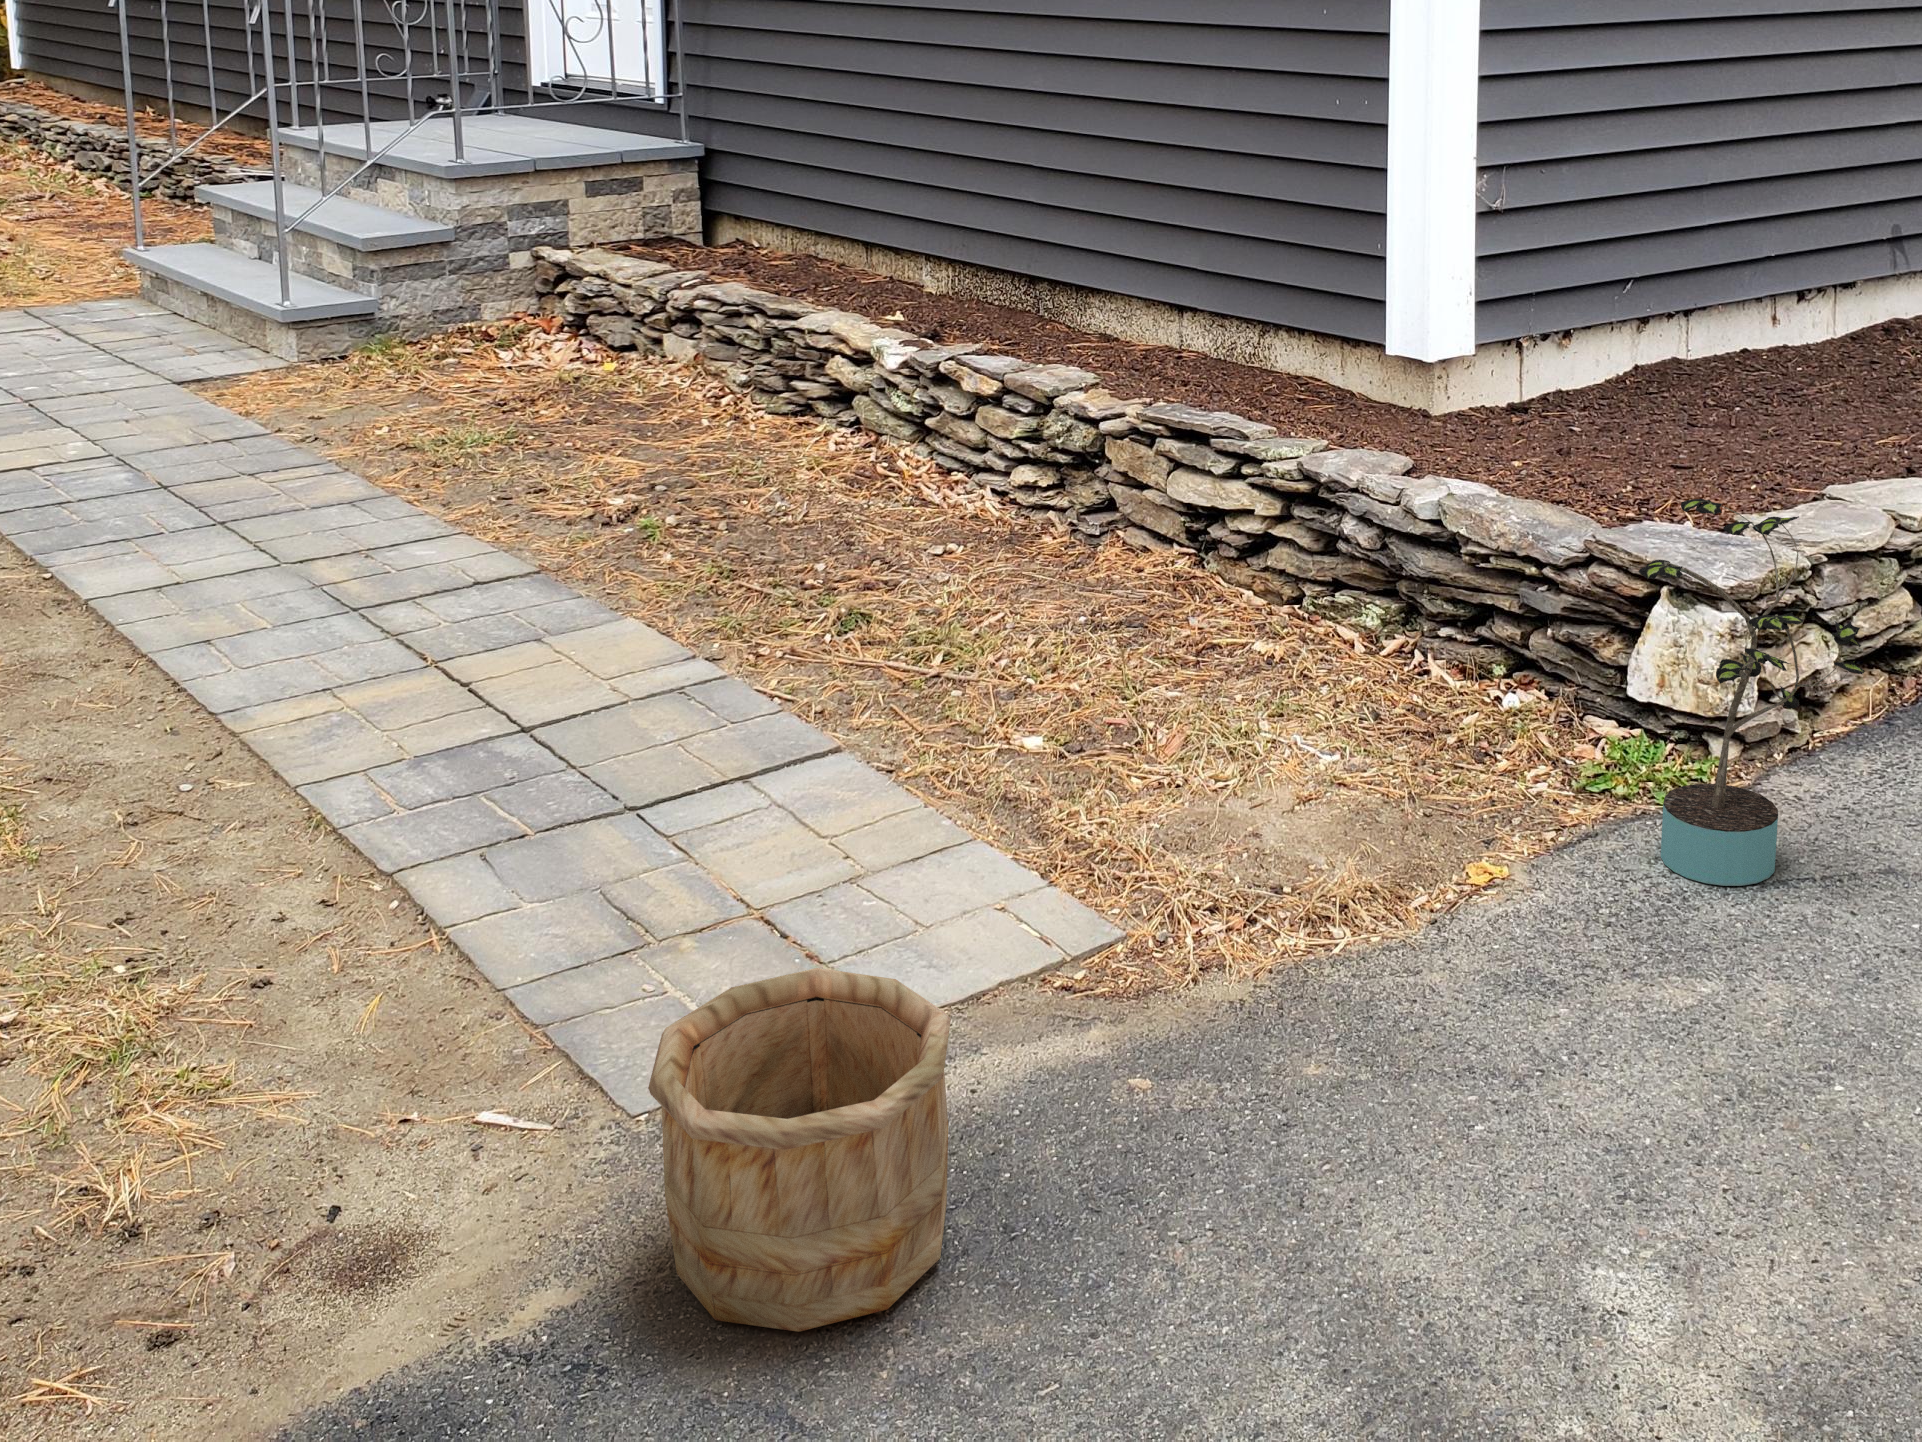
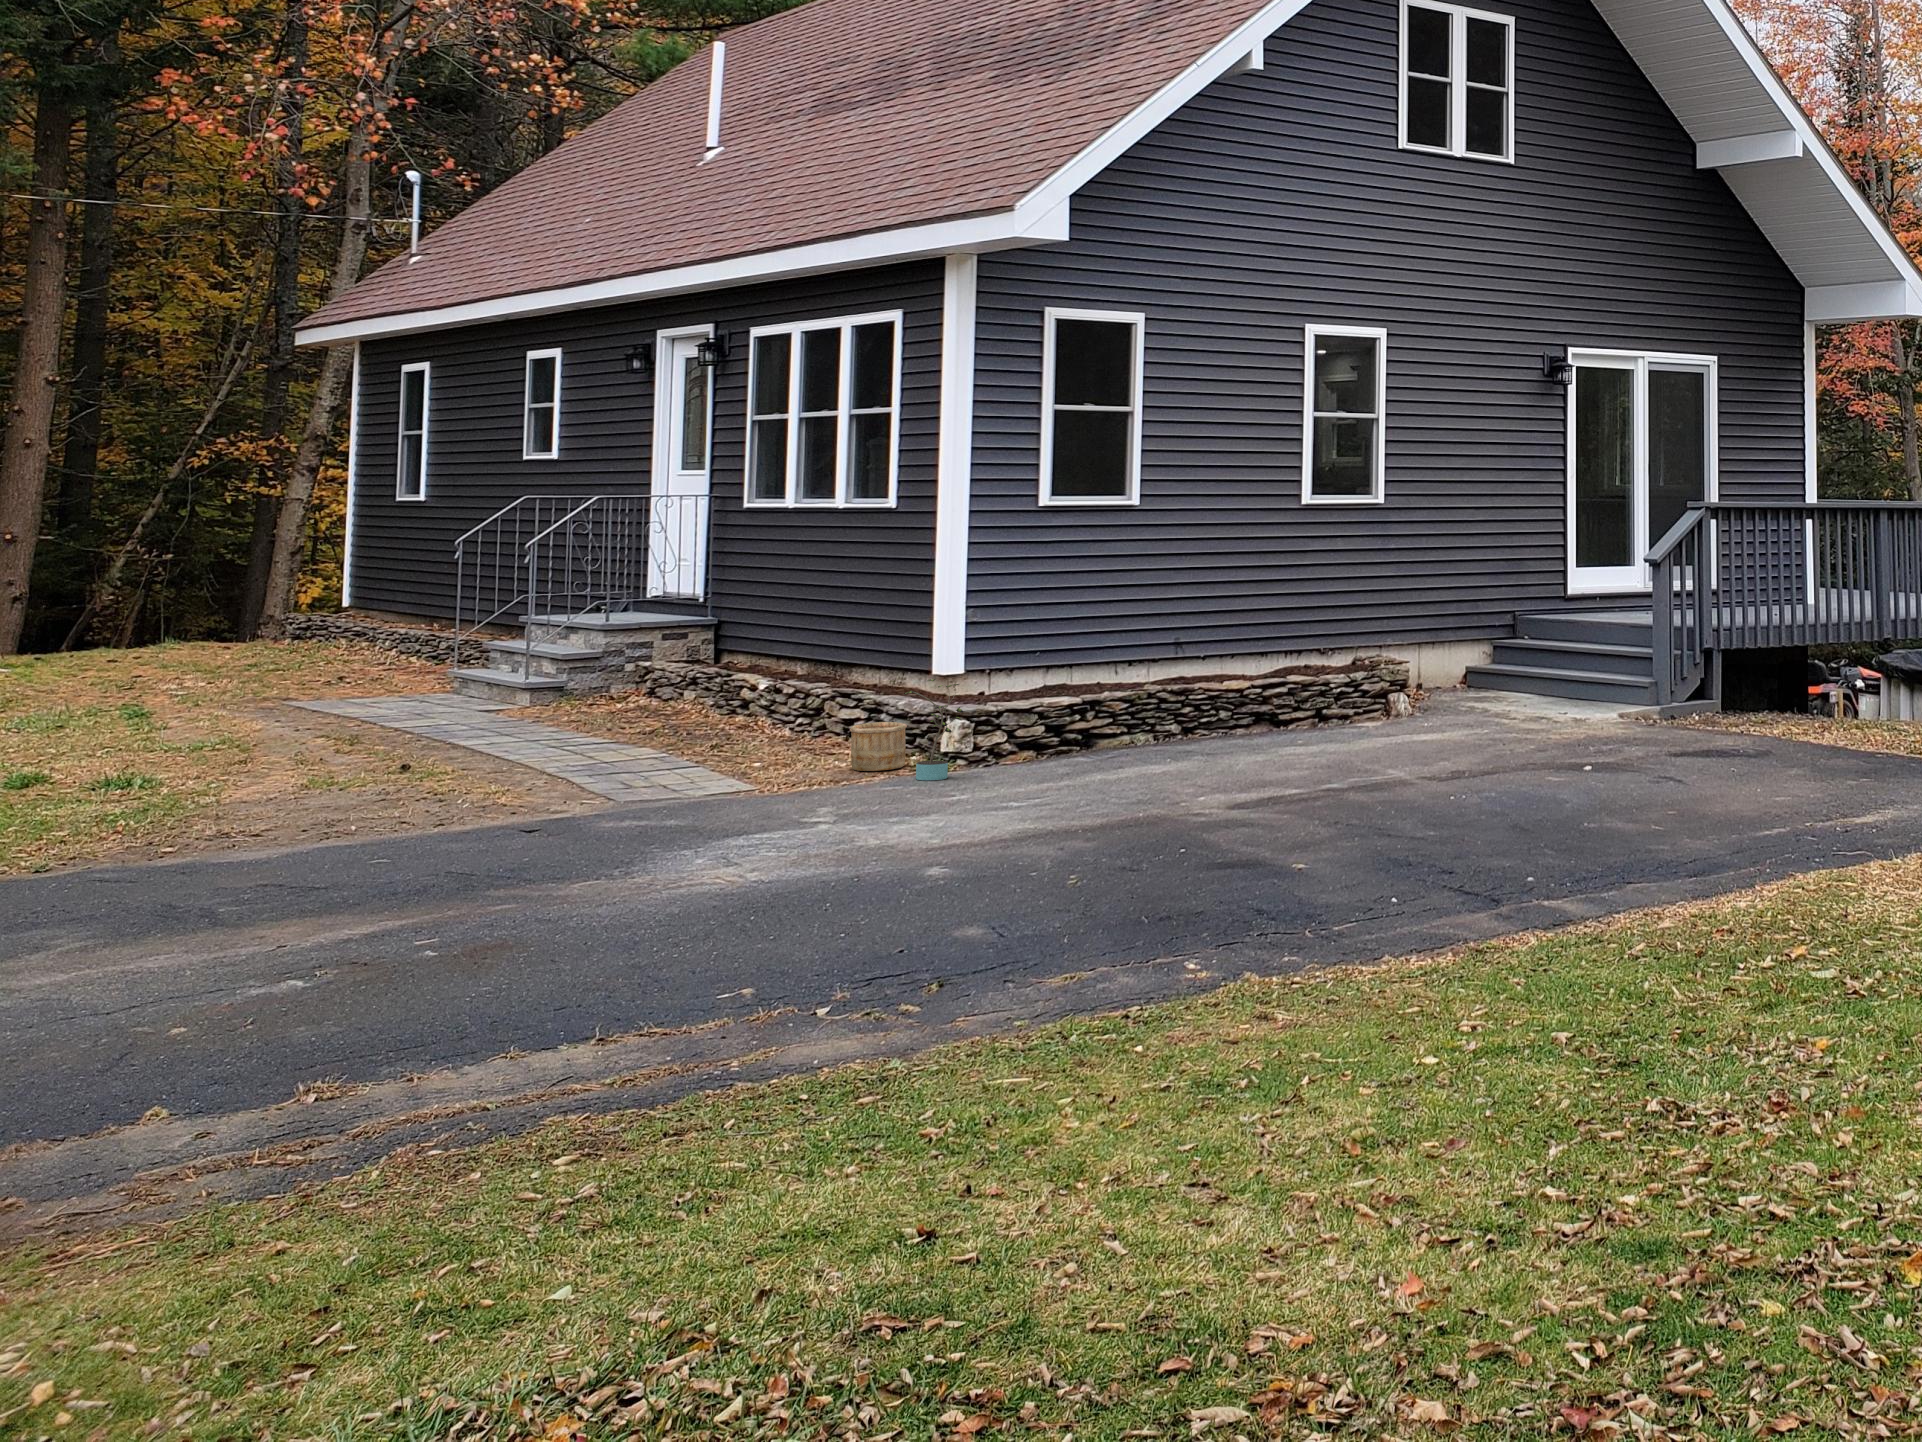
wooden bucket: present [648,968,951,1332] -> present [850,722,907,771]

